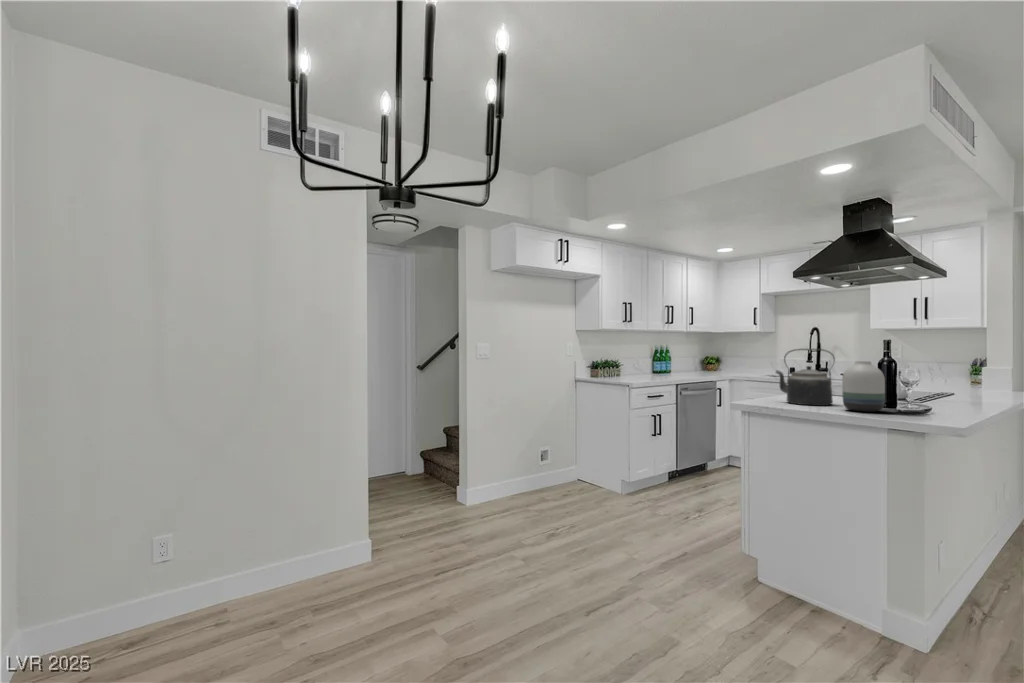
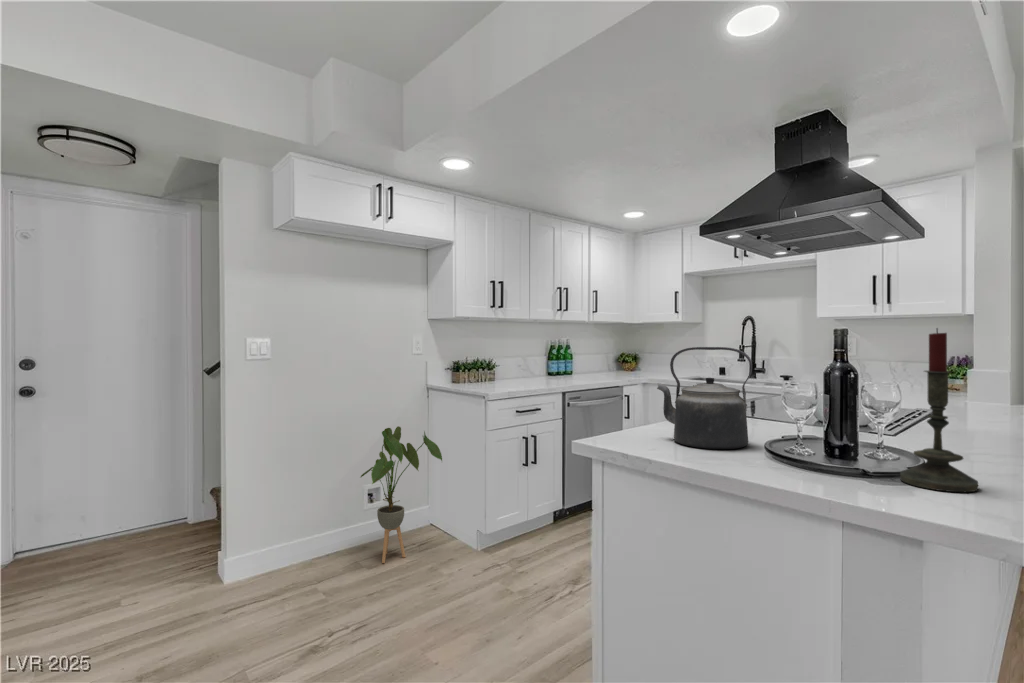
candle: none [919,338,958,418] -> present [900,329,978,492]
vase: present [842,361,885,412] -> none [760,372,836,471]
house plant: none [541,405,599,498] -> present [361,426,442,563]

